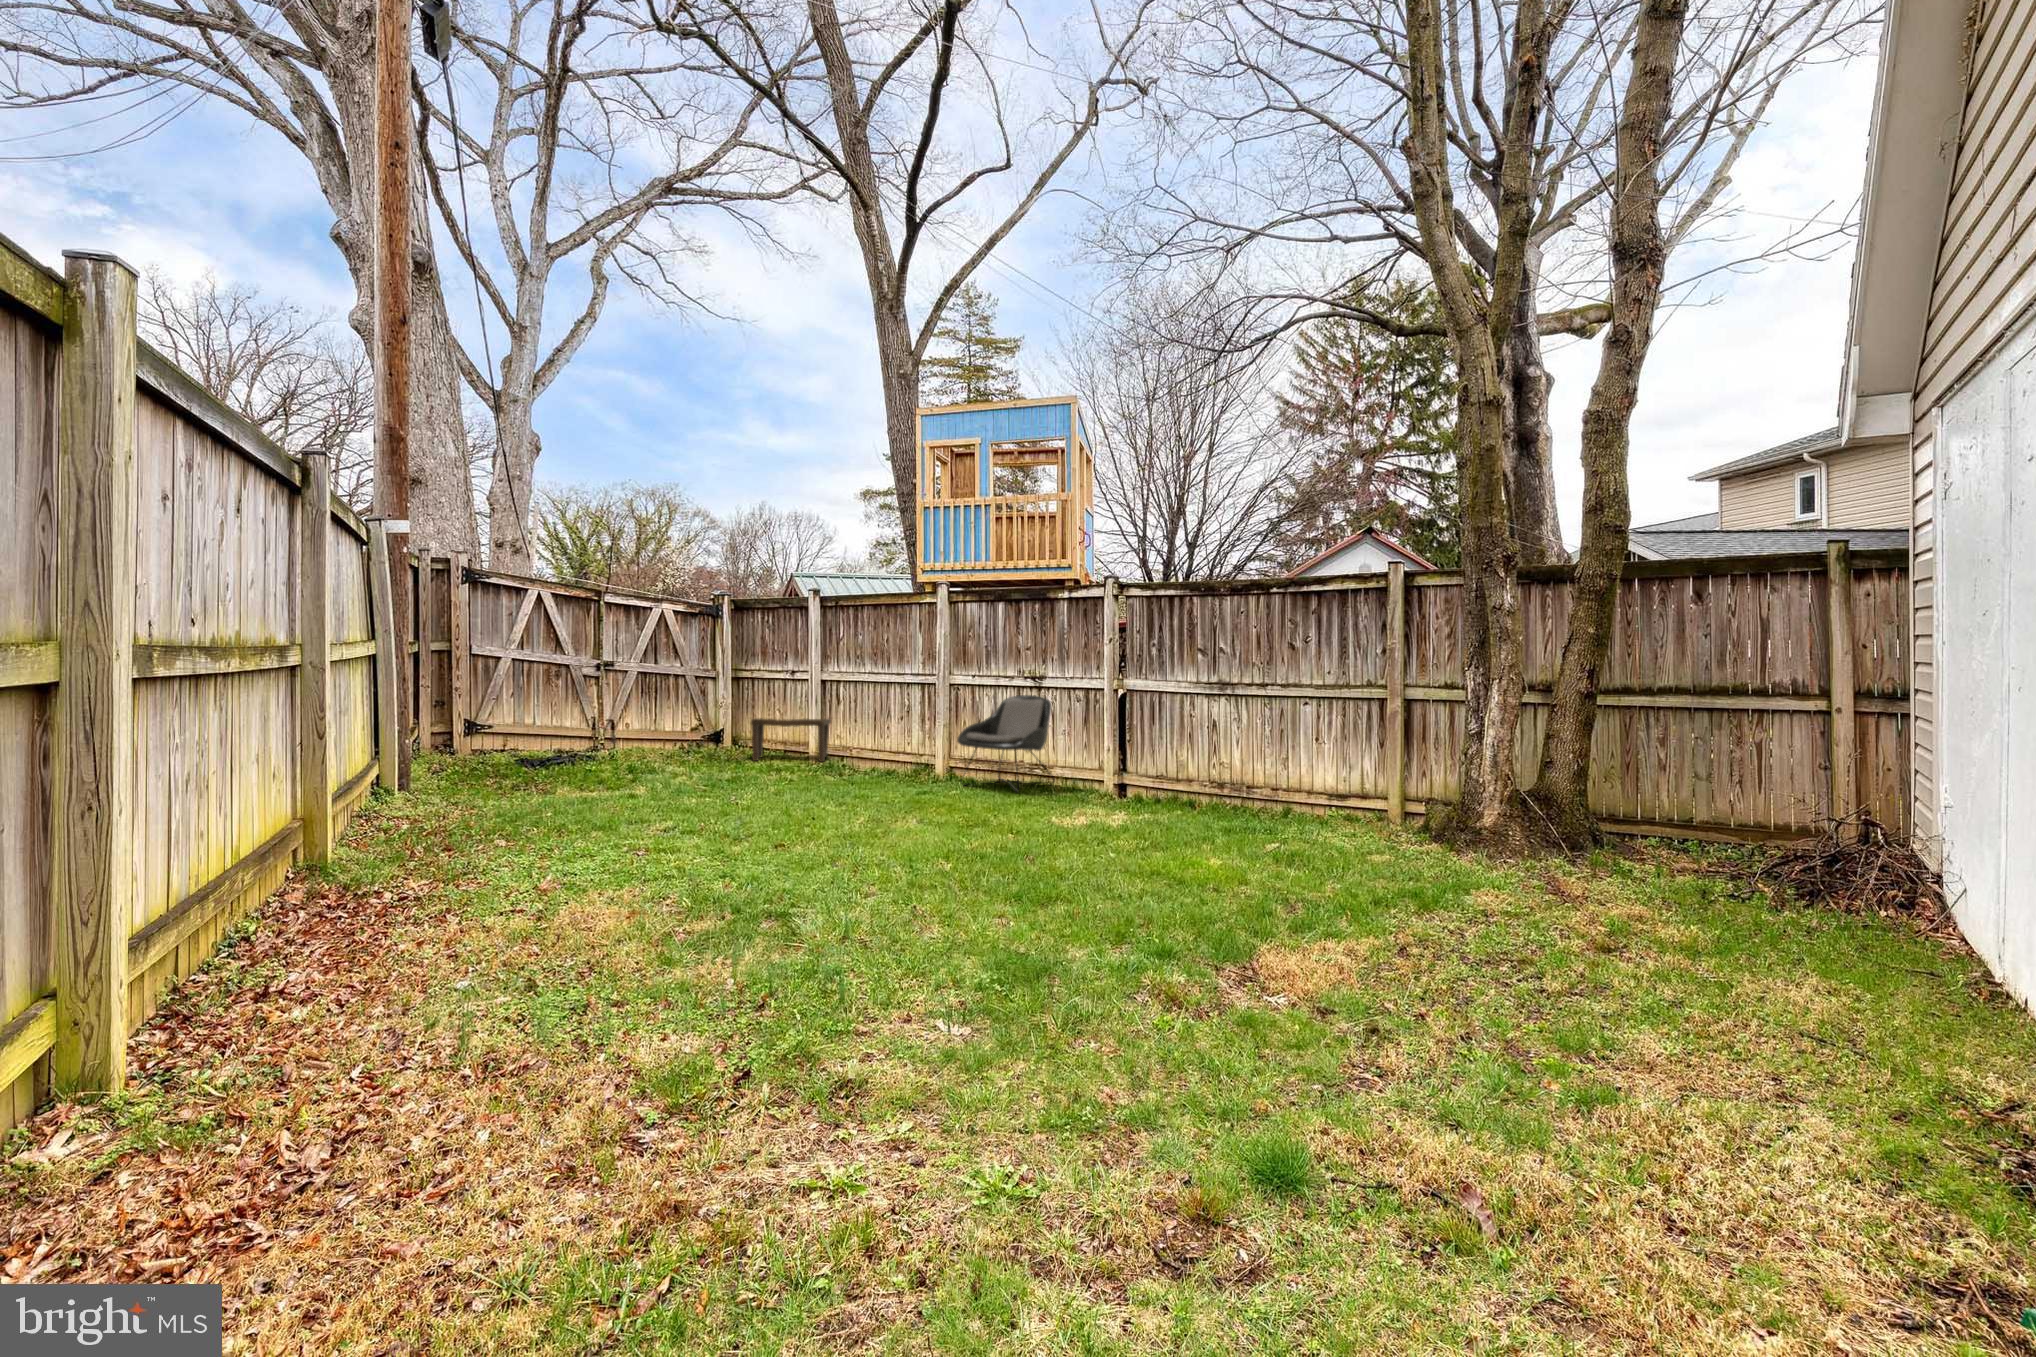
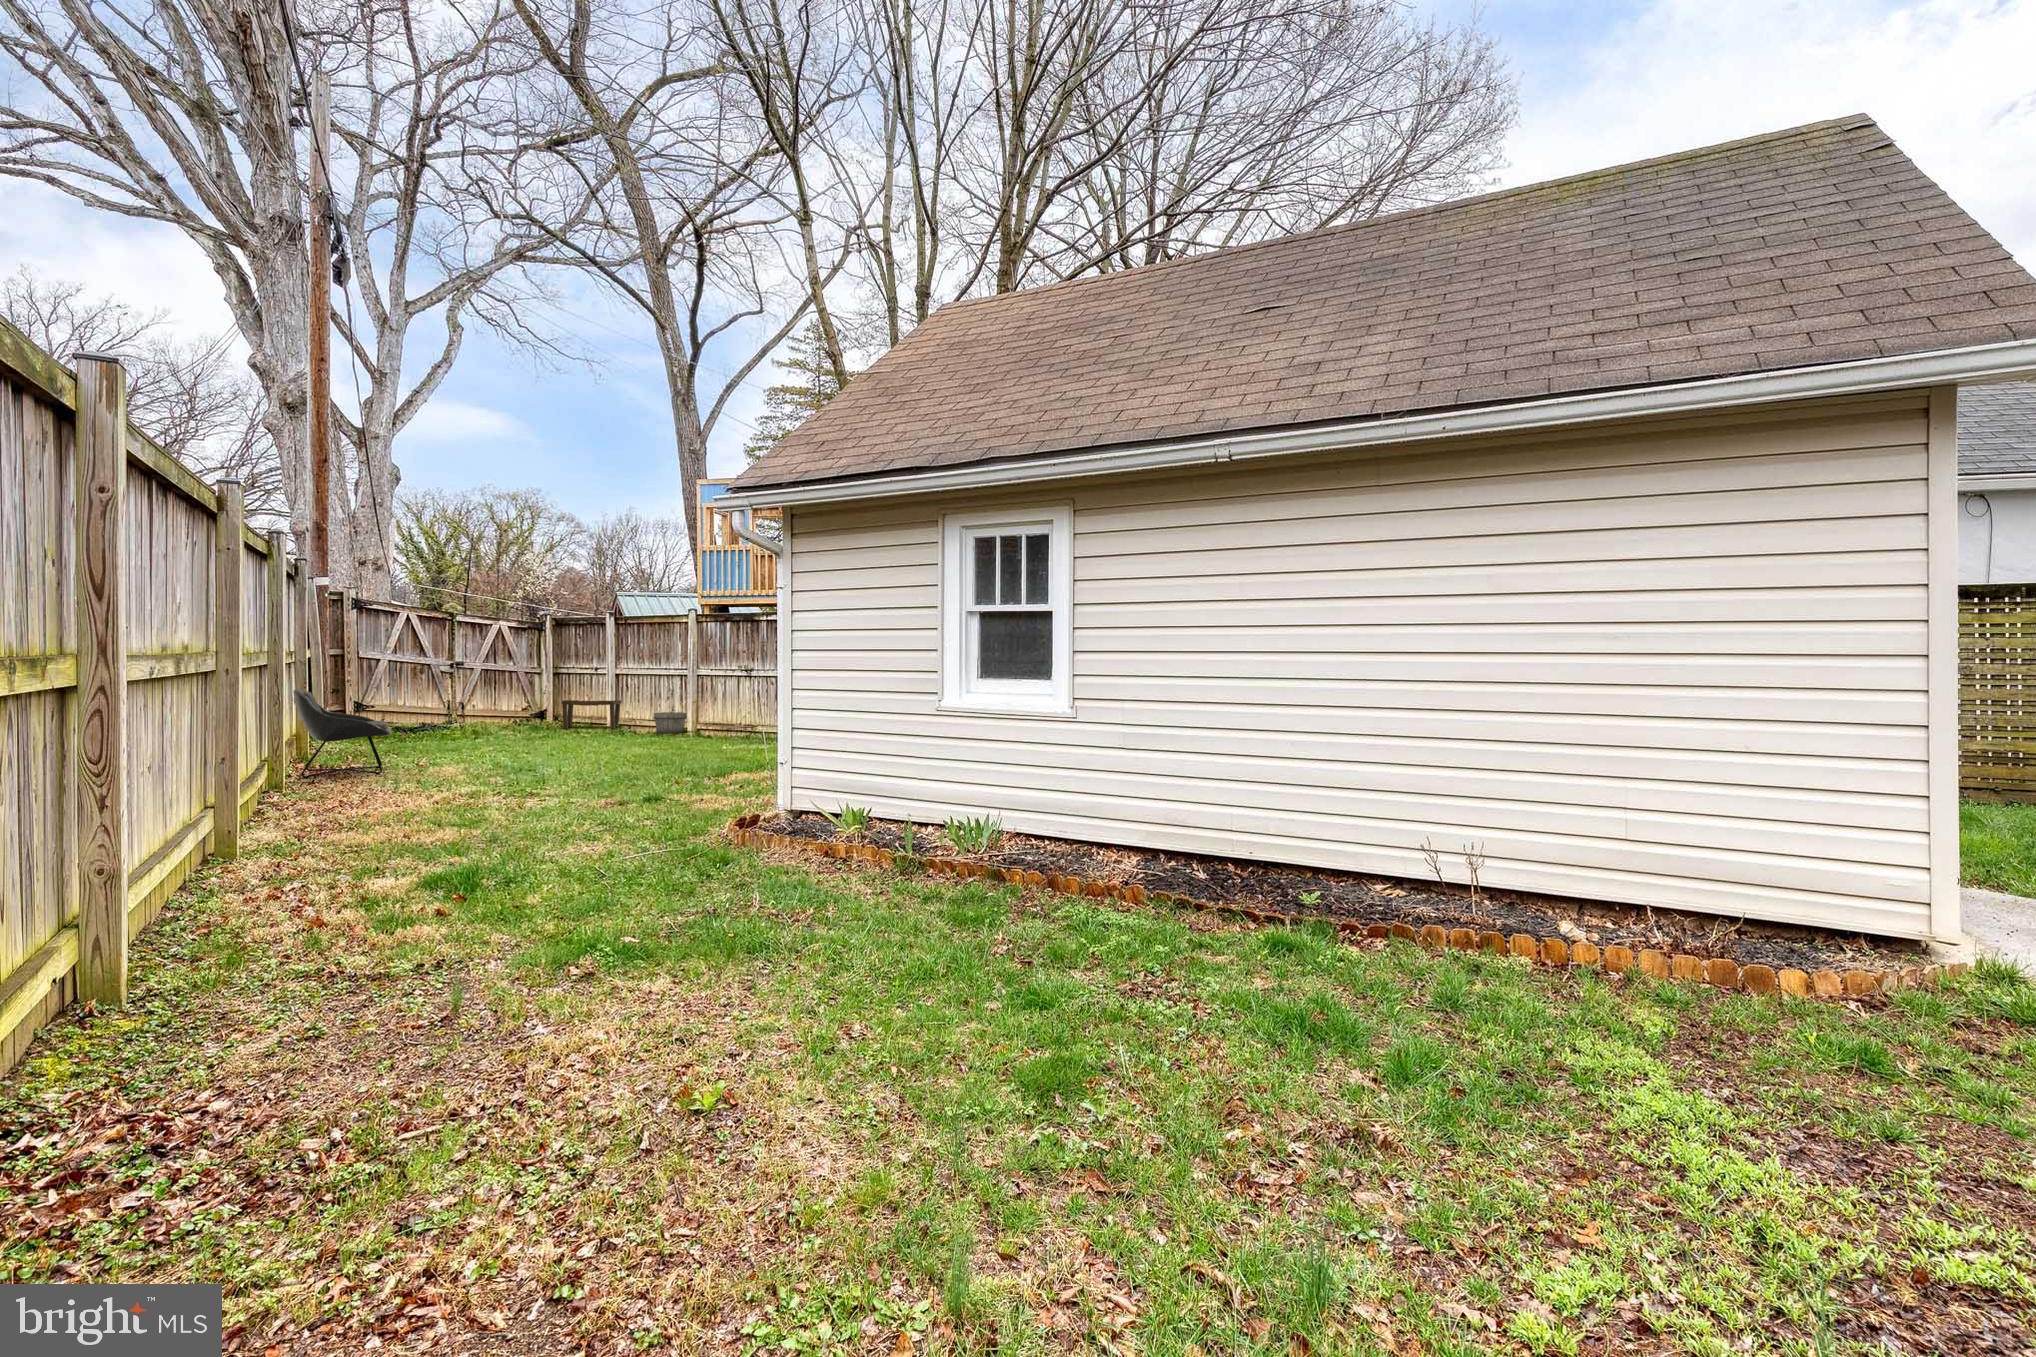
lounge chair: present [957,695,1054,792] -> present [293,689,393,779]
wooden bucket: none [885,730,934,772] -> present [653,706,687,733]

